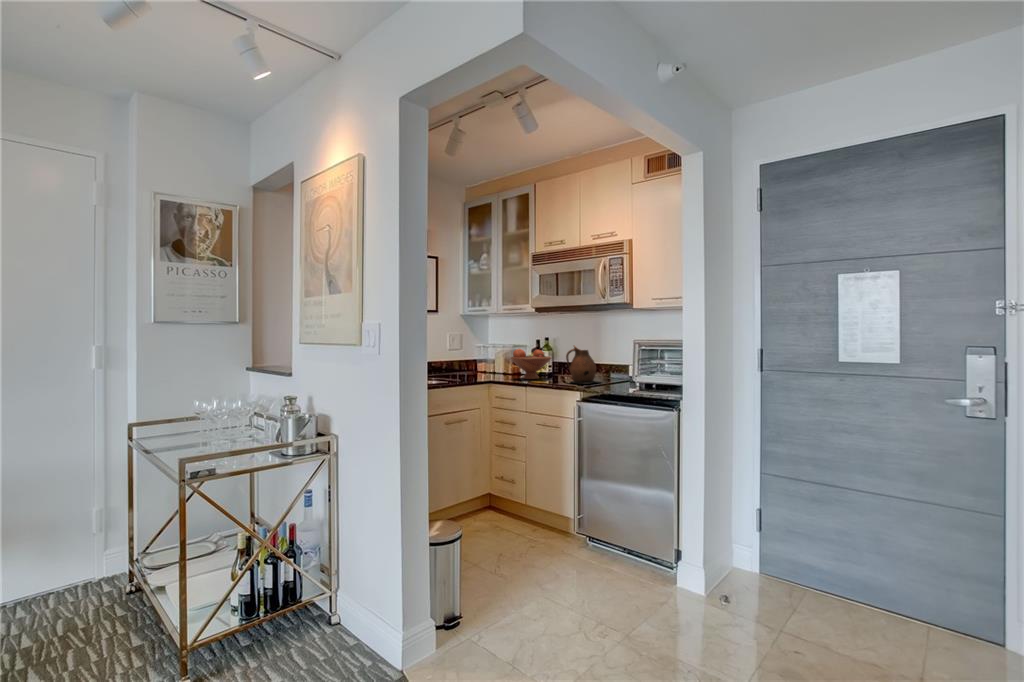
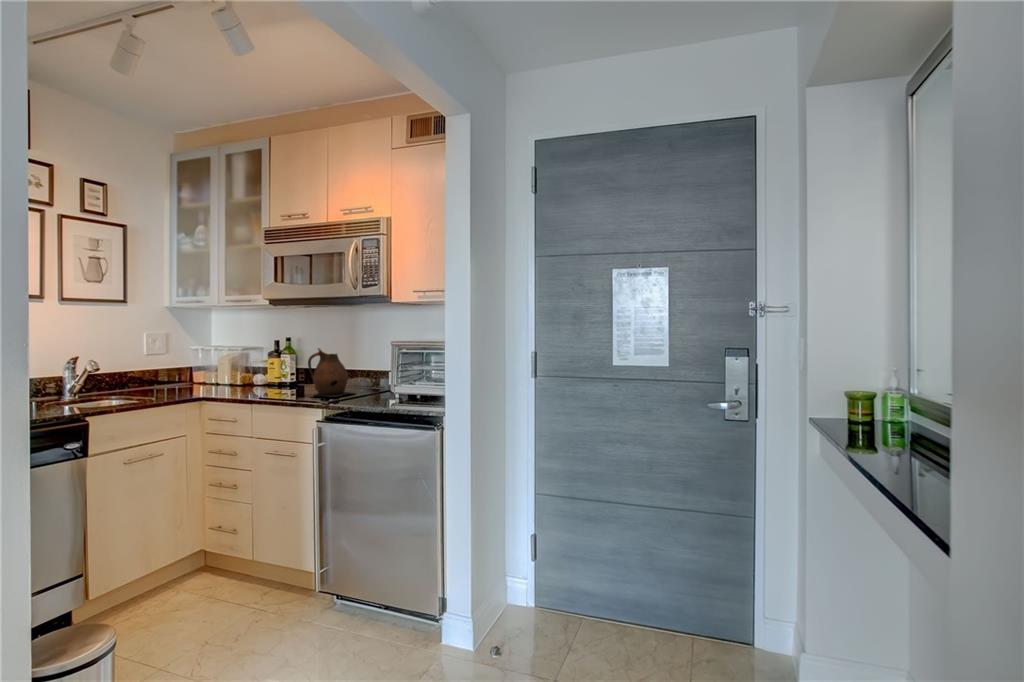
fruit bowl: present [511,349,551,379] -> none [233,352,292,393]

